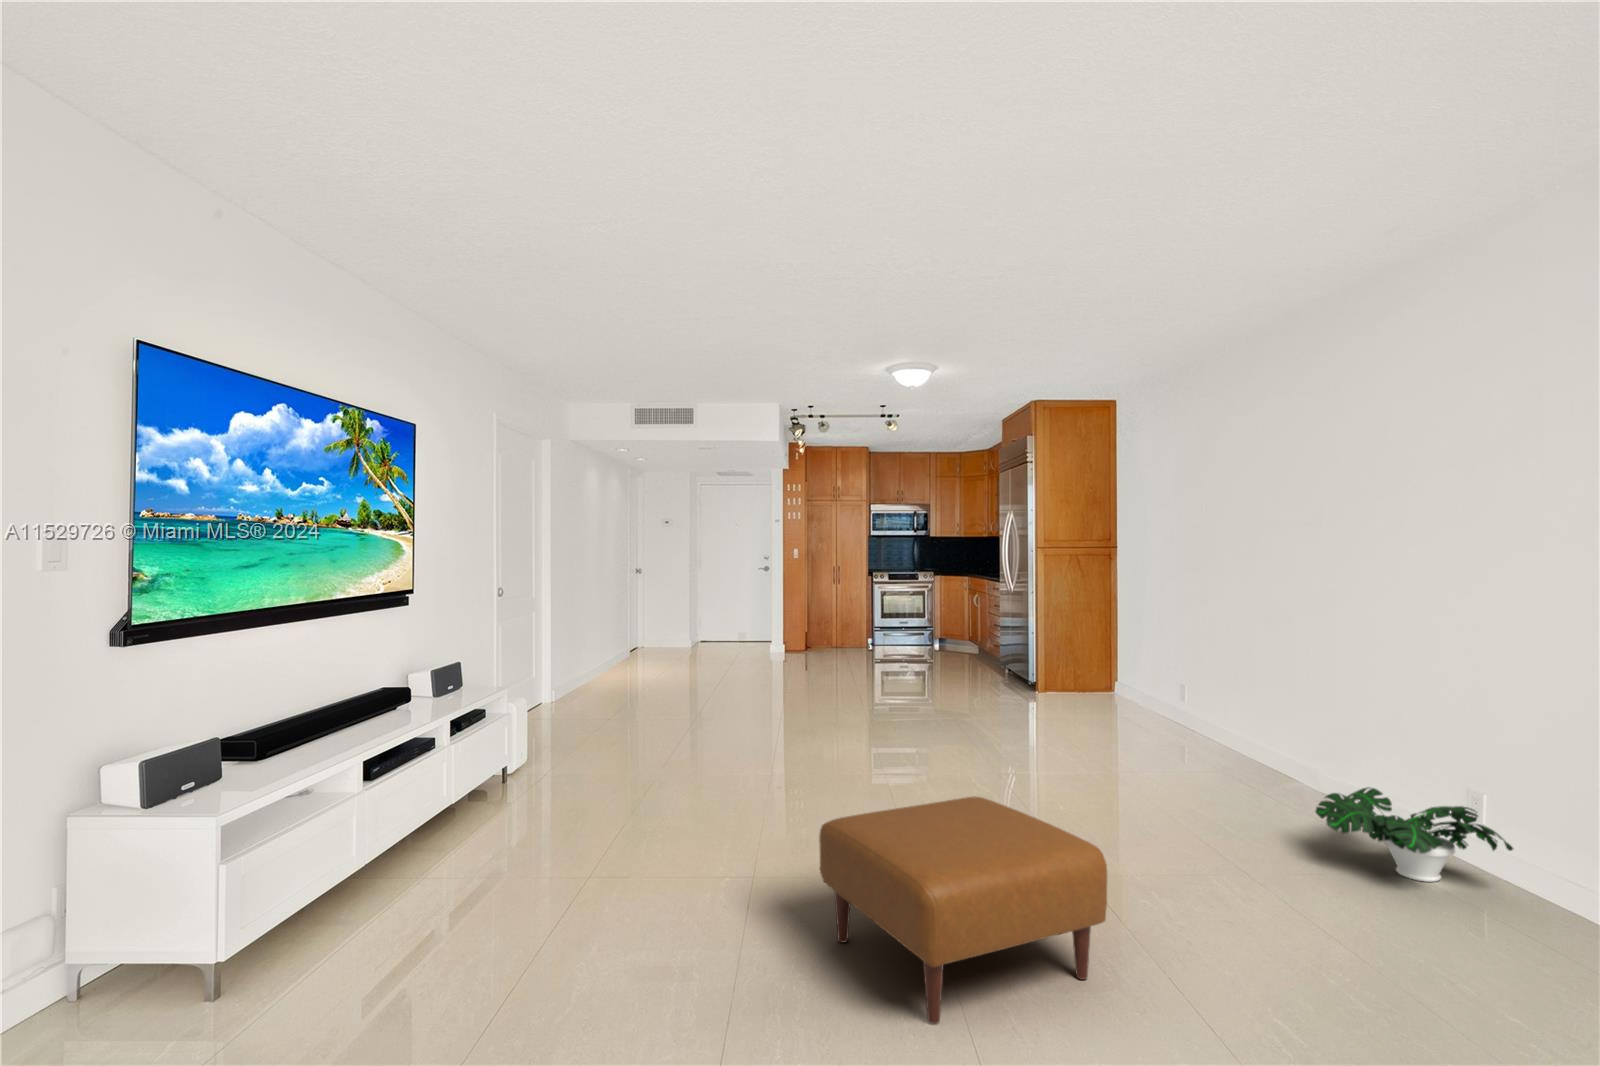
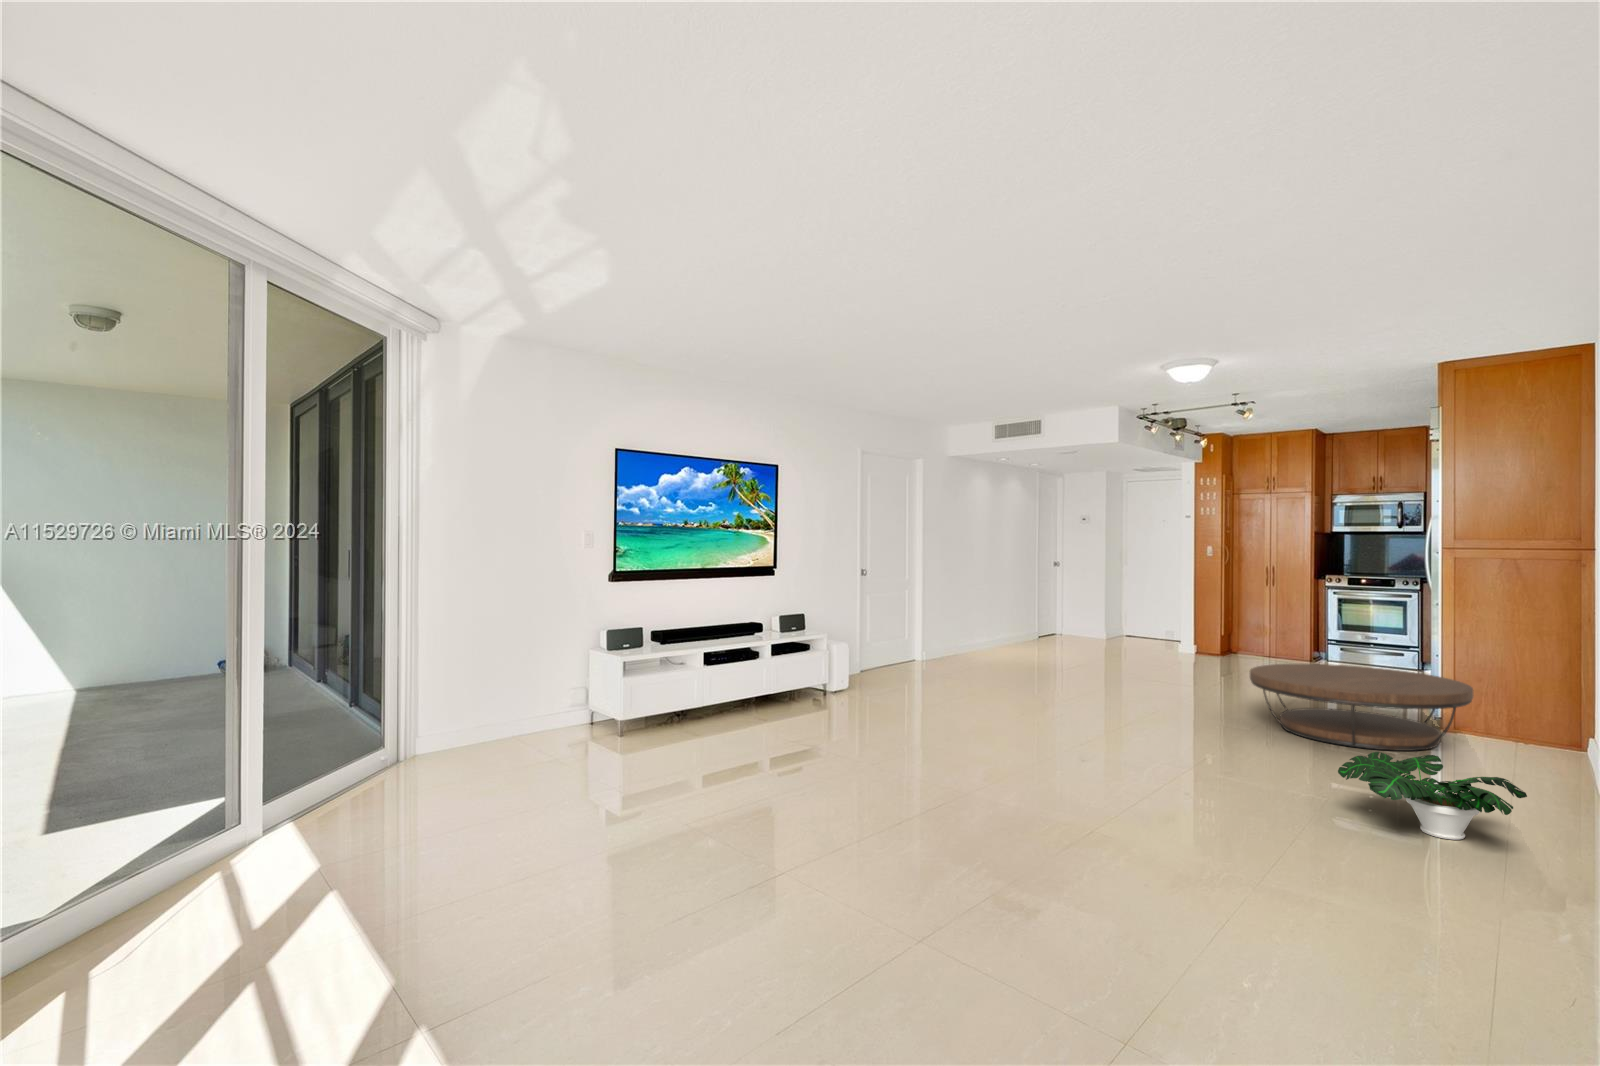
coffee table: none [1056,685,1259,776] -> present [1250,664,1474,751]
ottoman: present [819,796,1107,1024] -> none [881,697,1026,810]

